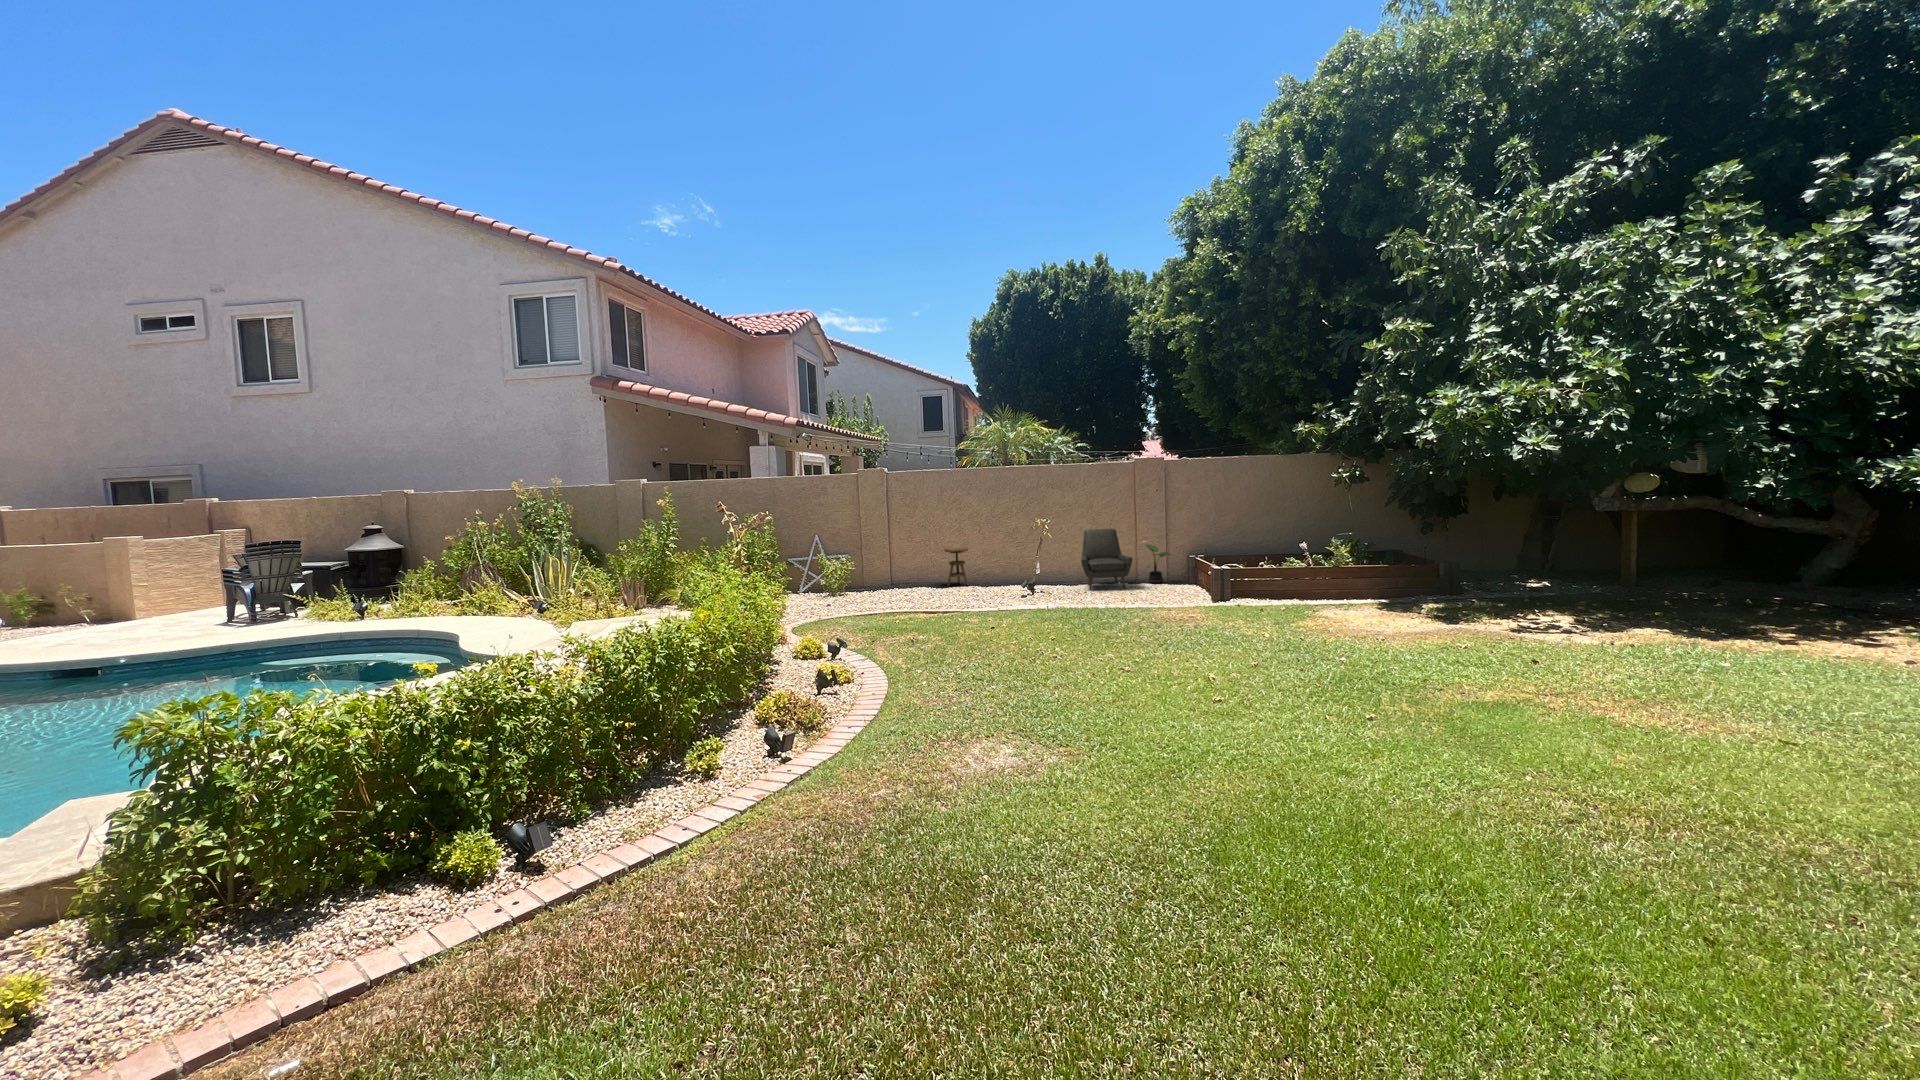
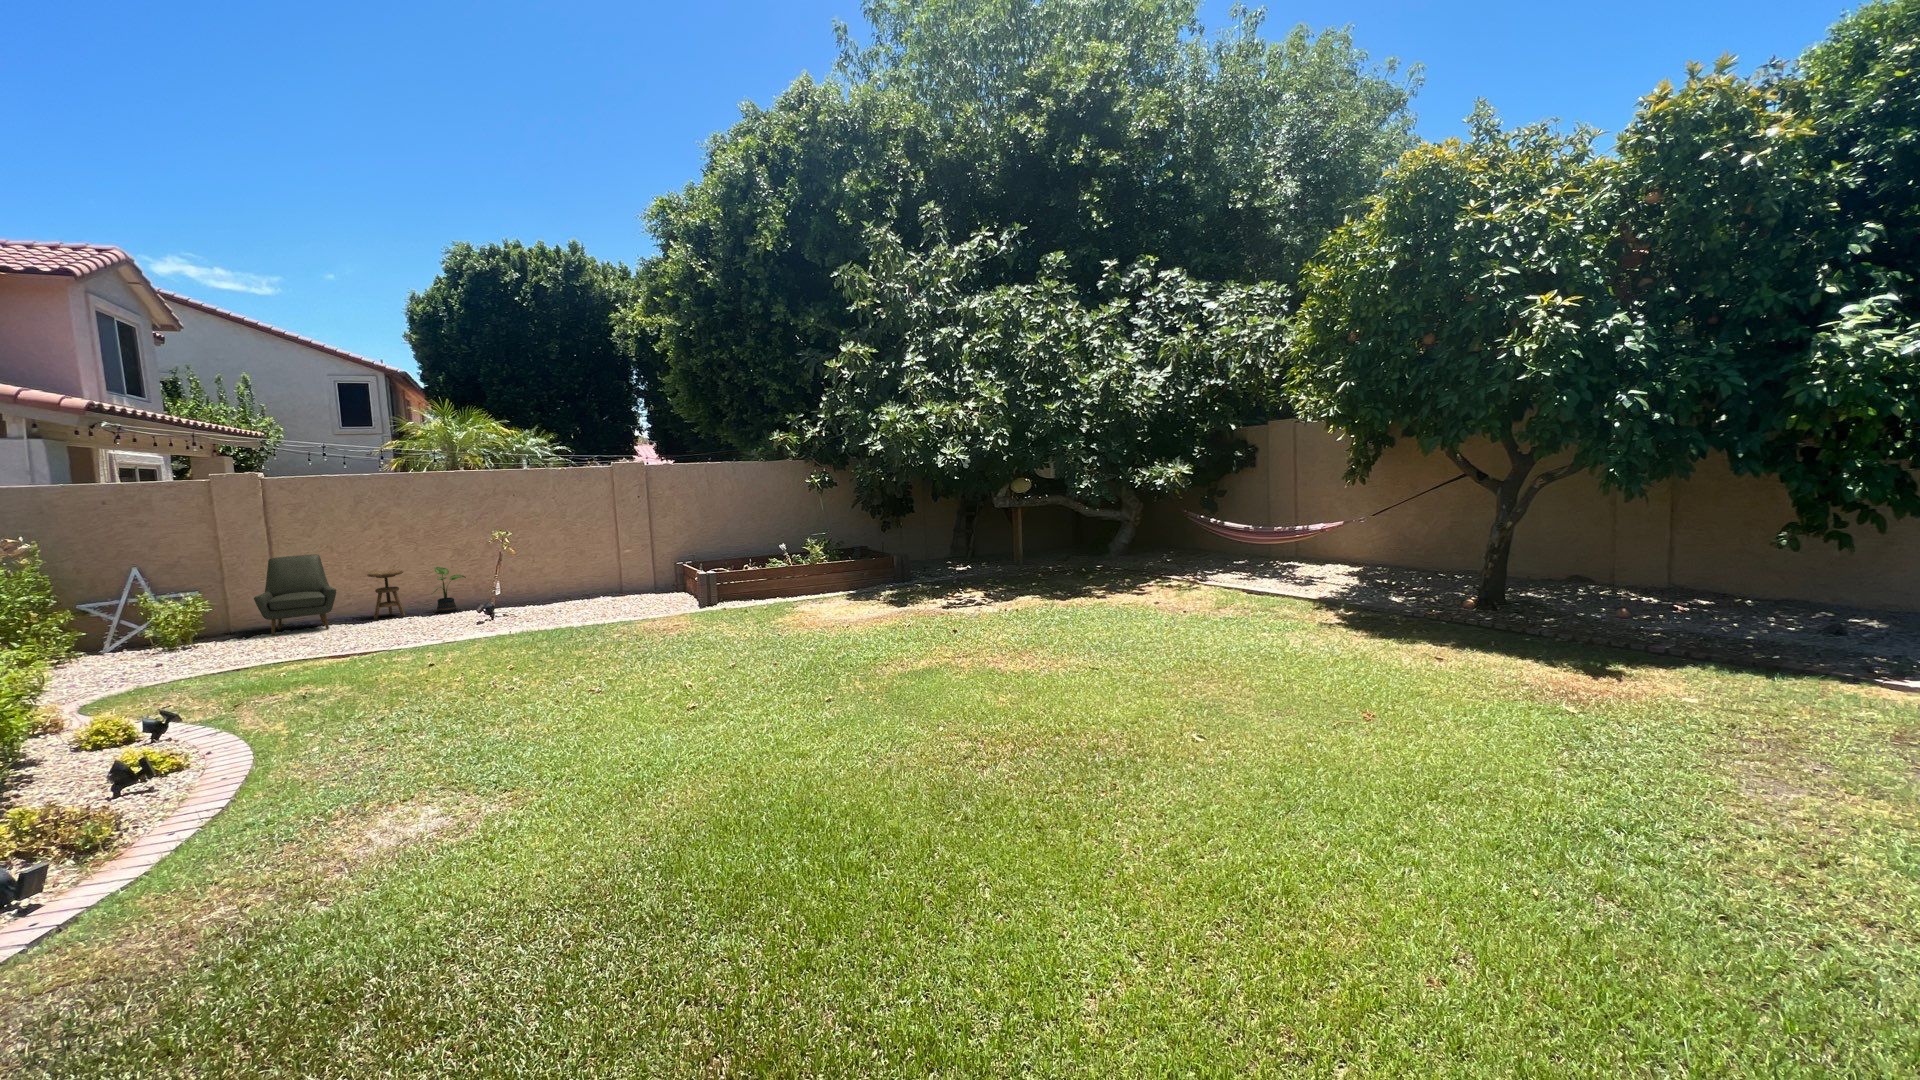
chair: present [1081,529,1133,590] -> present [254,554,336,636]
potted plant: present [1146,545,1171,584] -> present [432,567,466,613]

